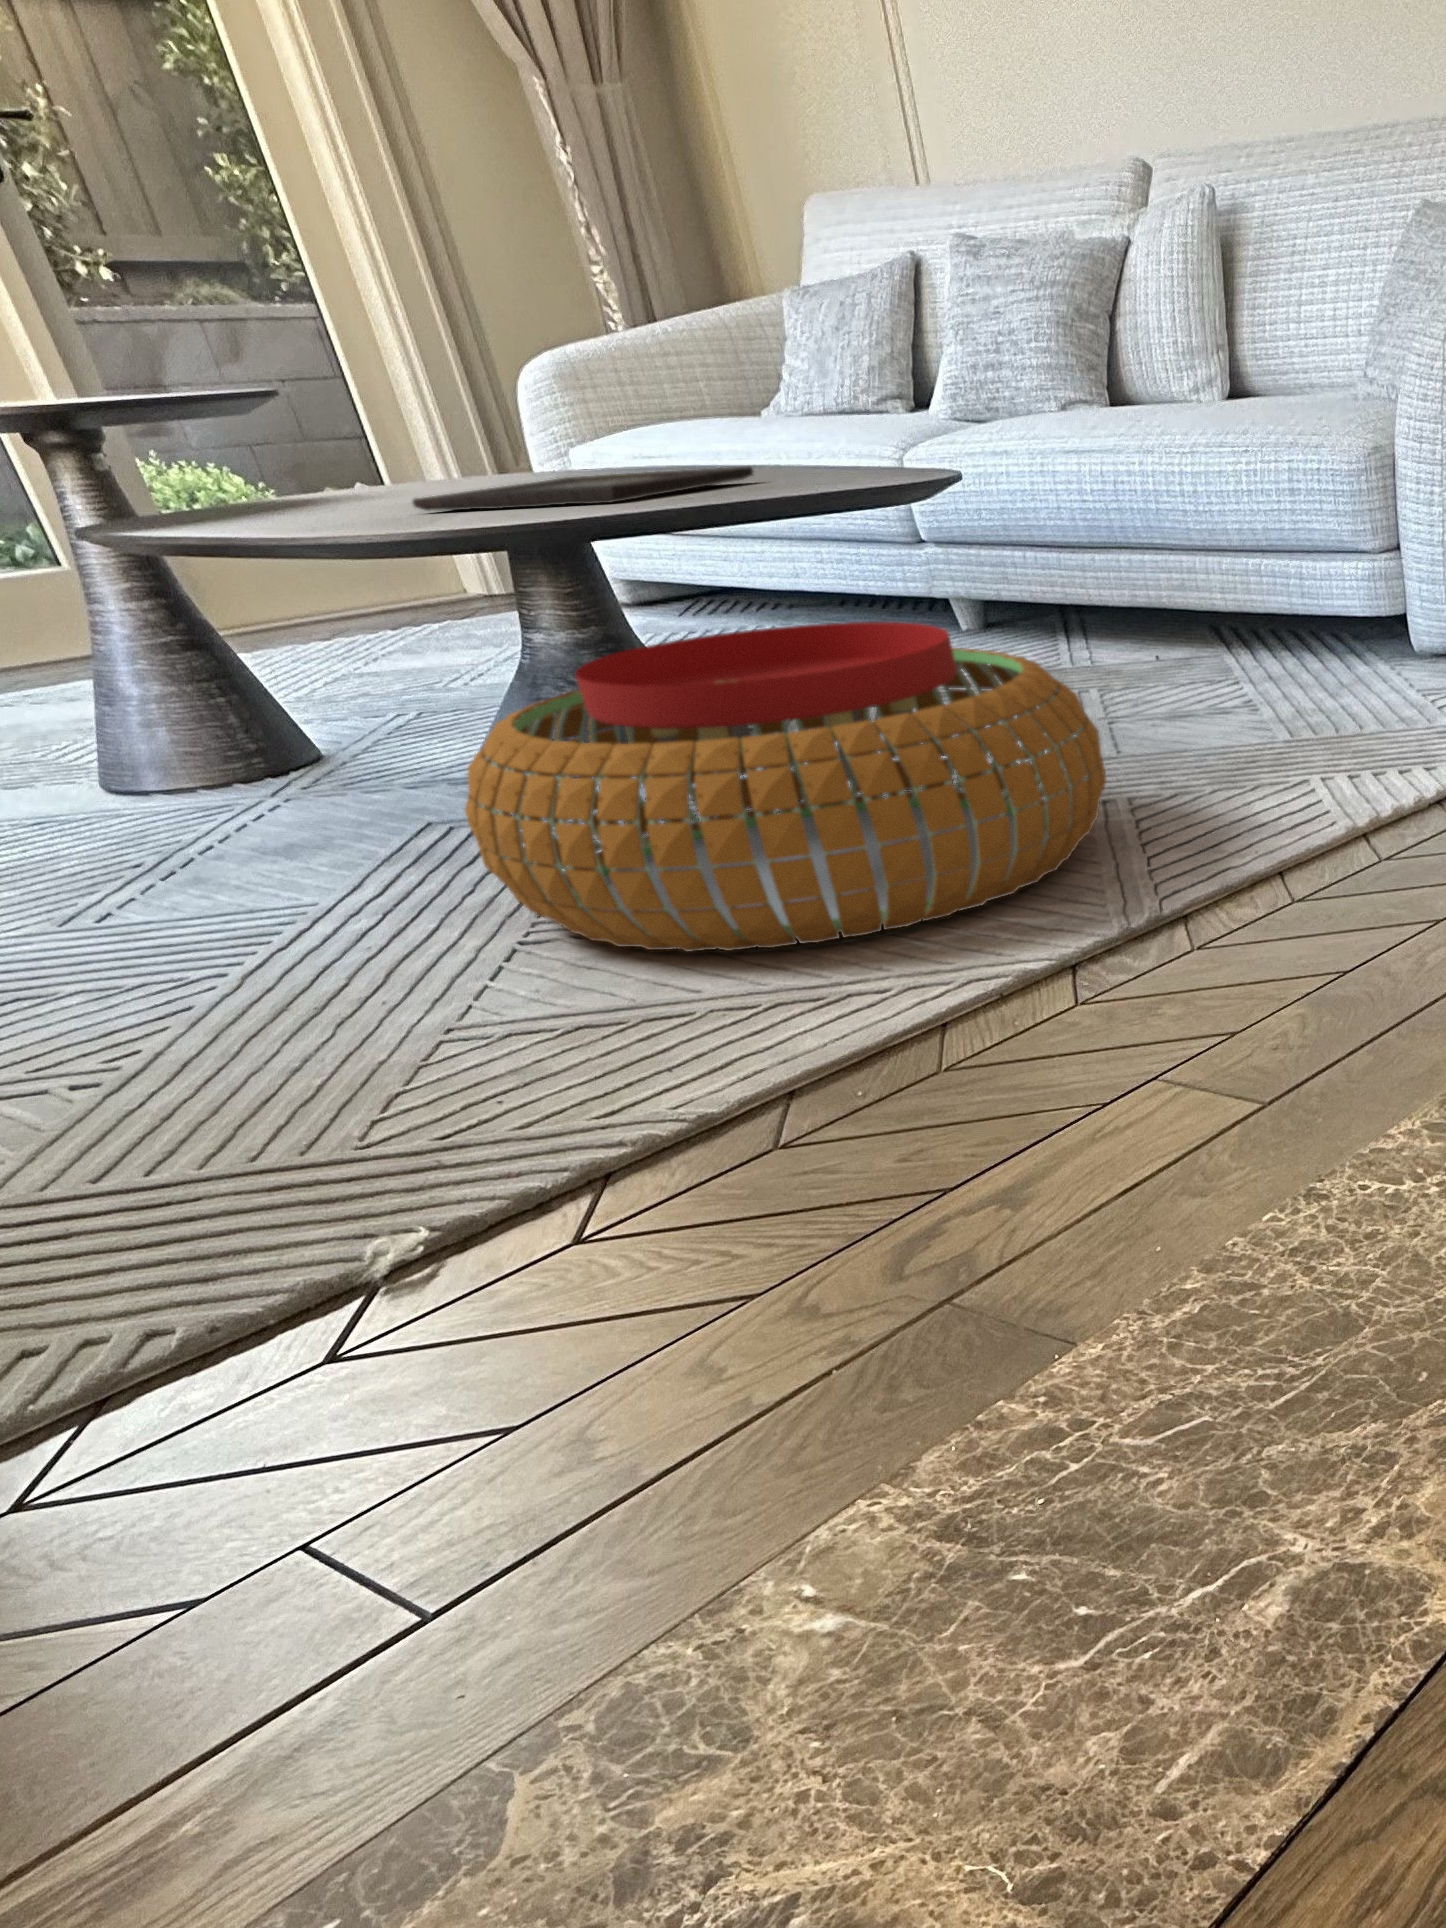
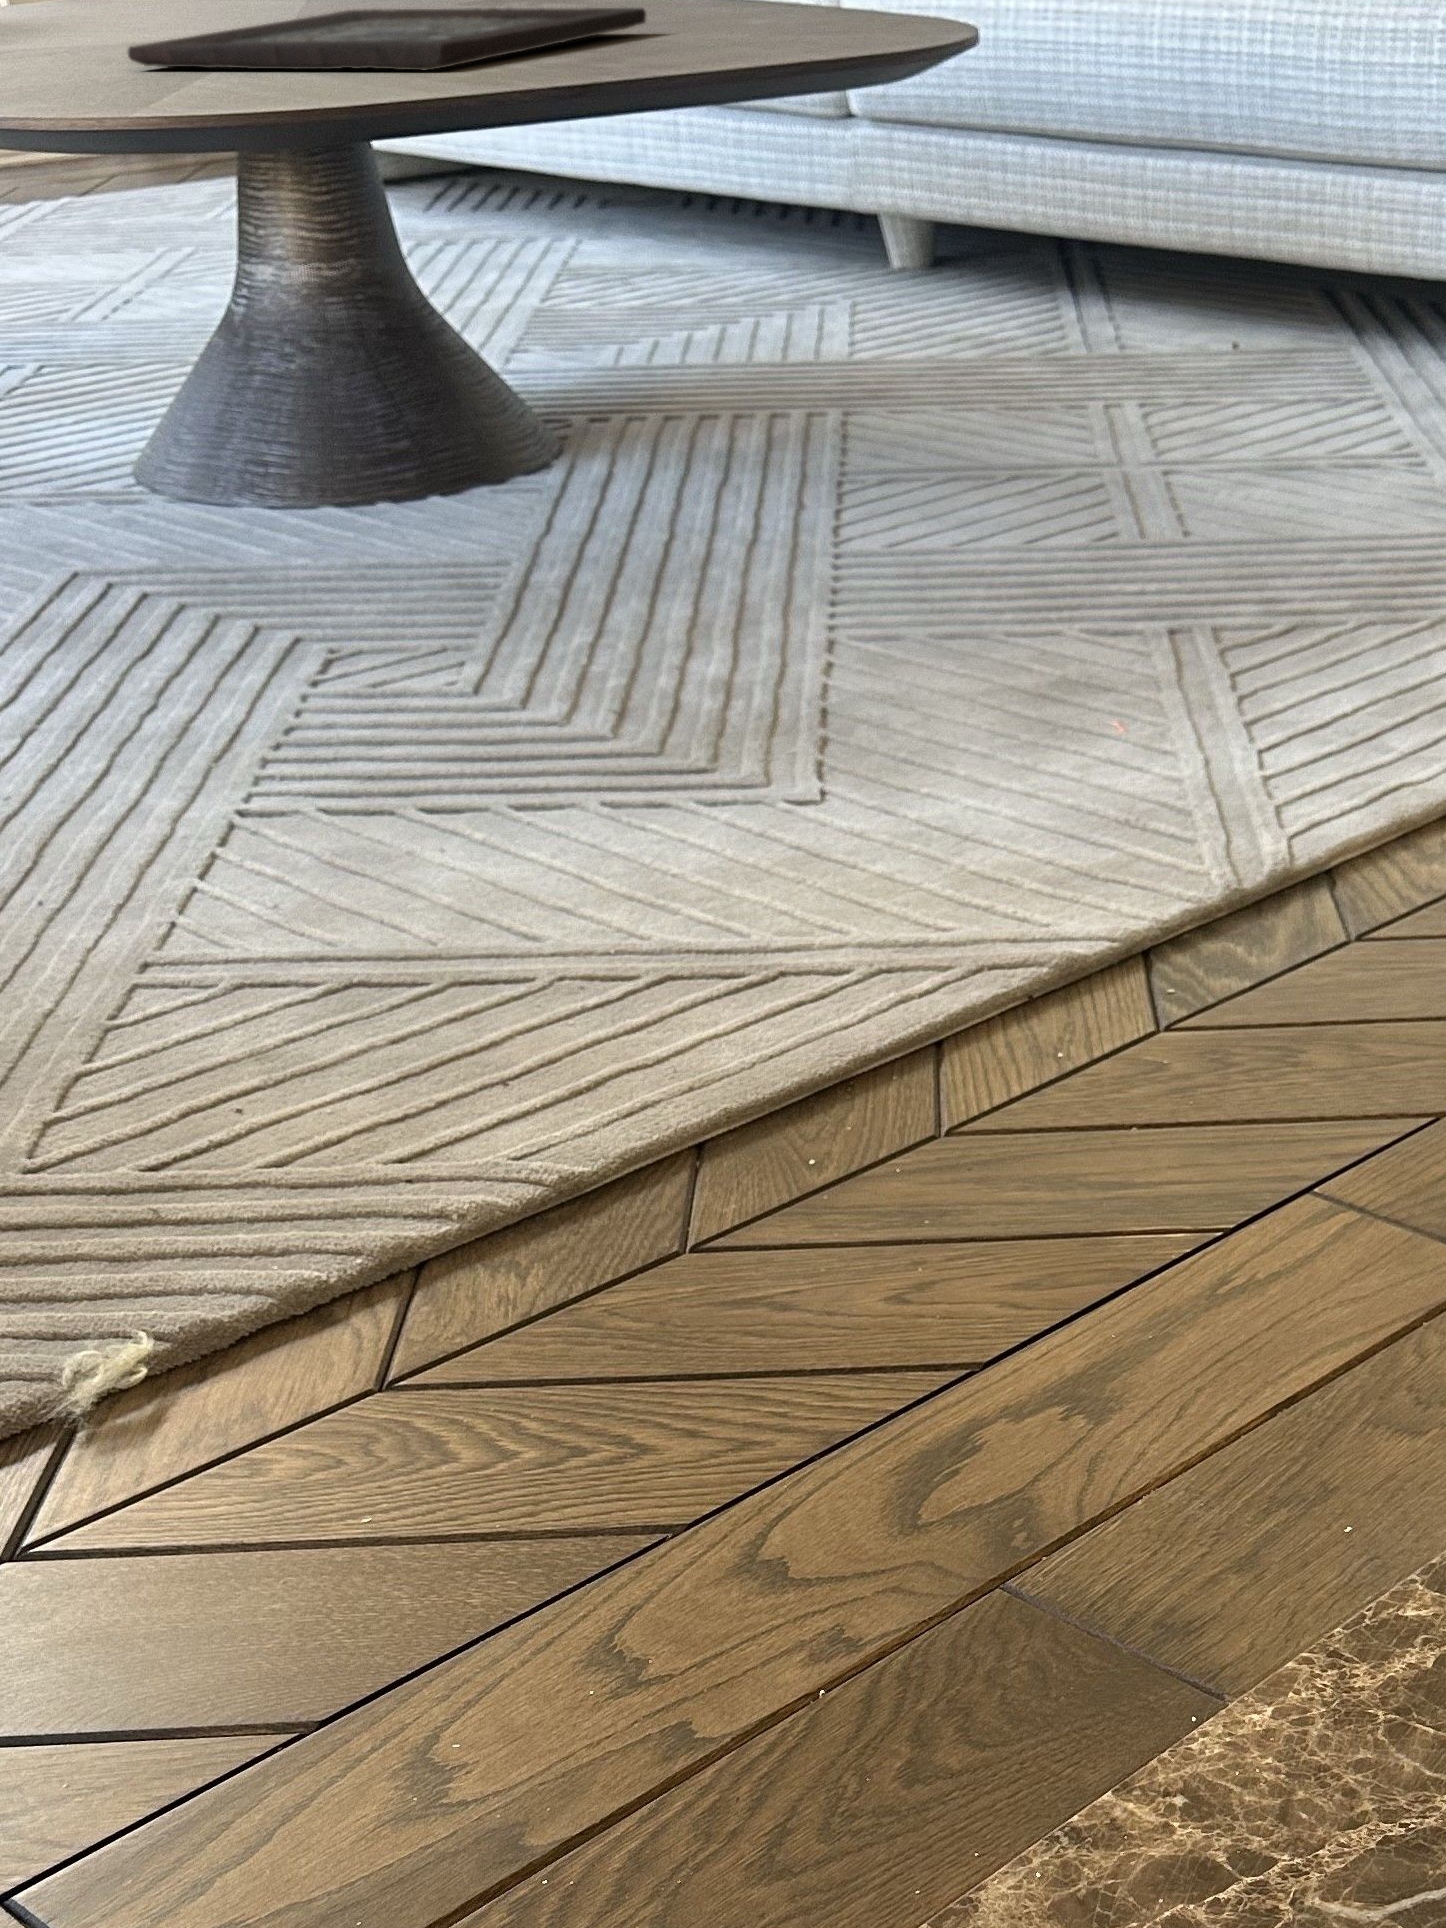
pouf: present [465,622,1106,952] -> none [186,302,1208,858]

